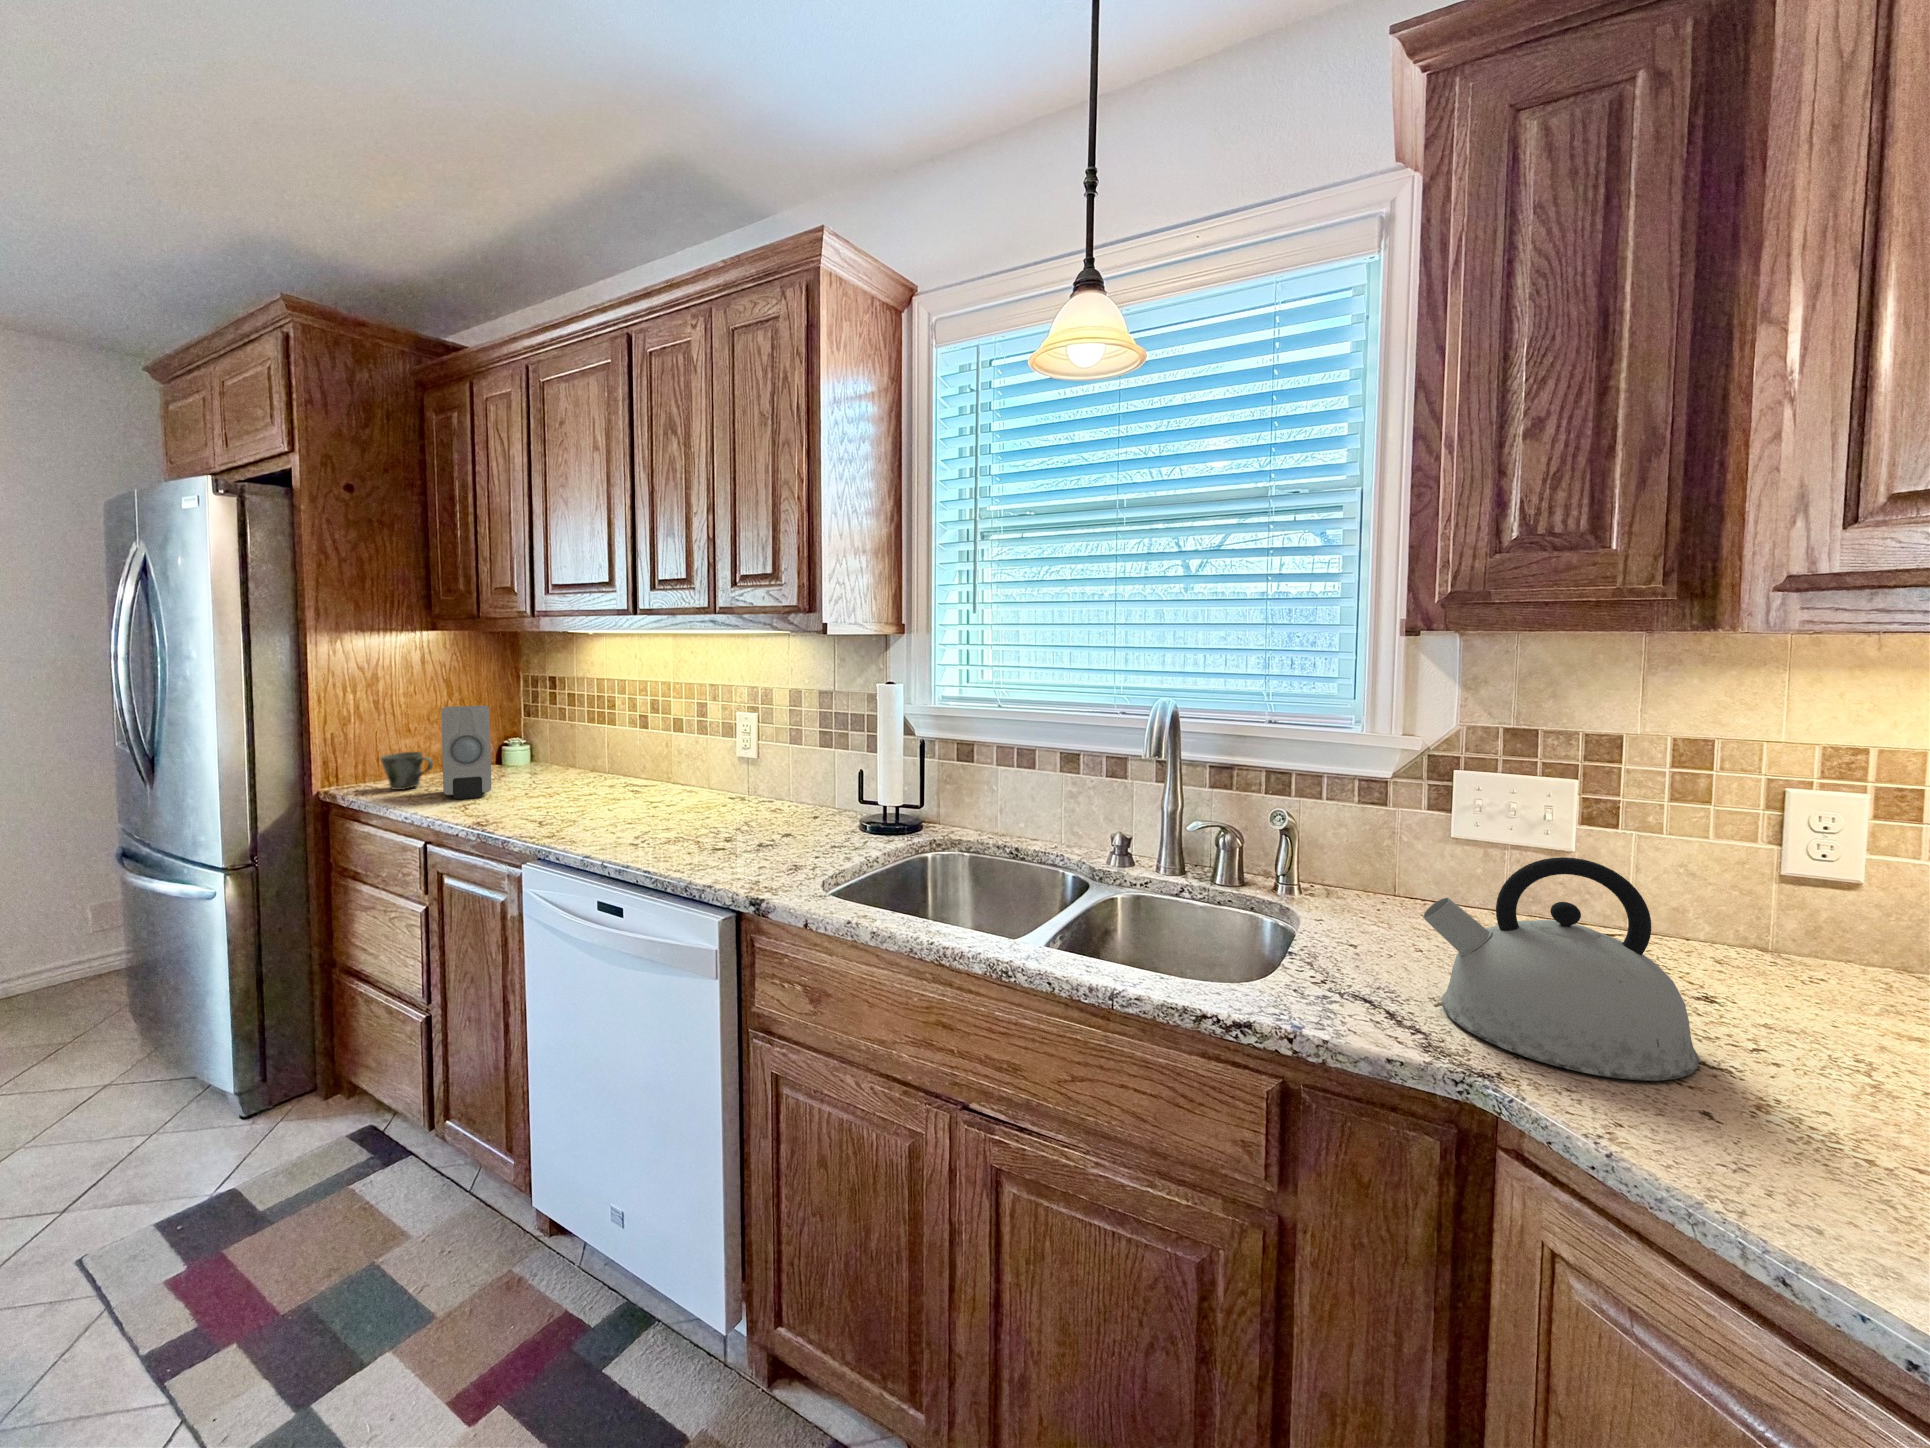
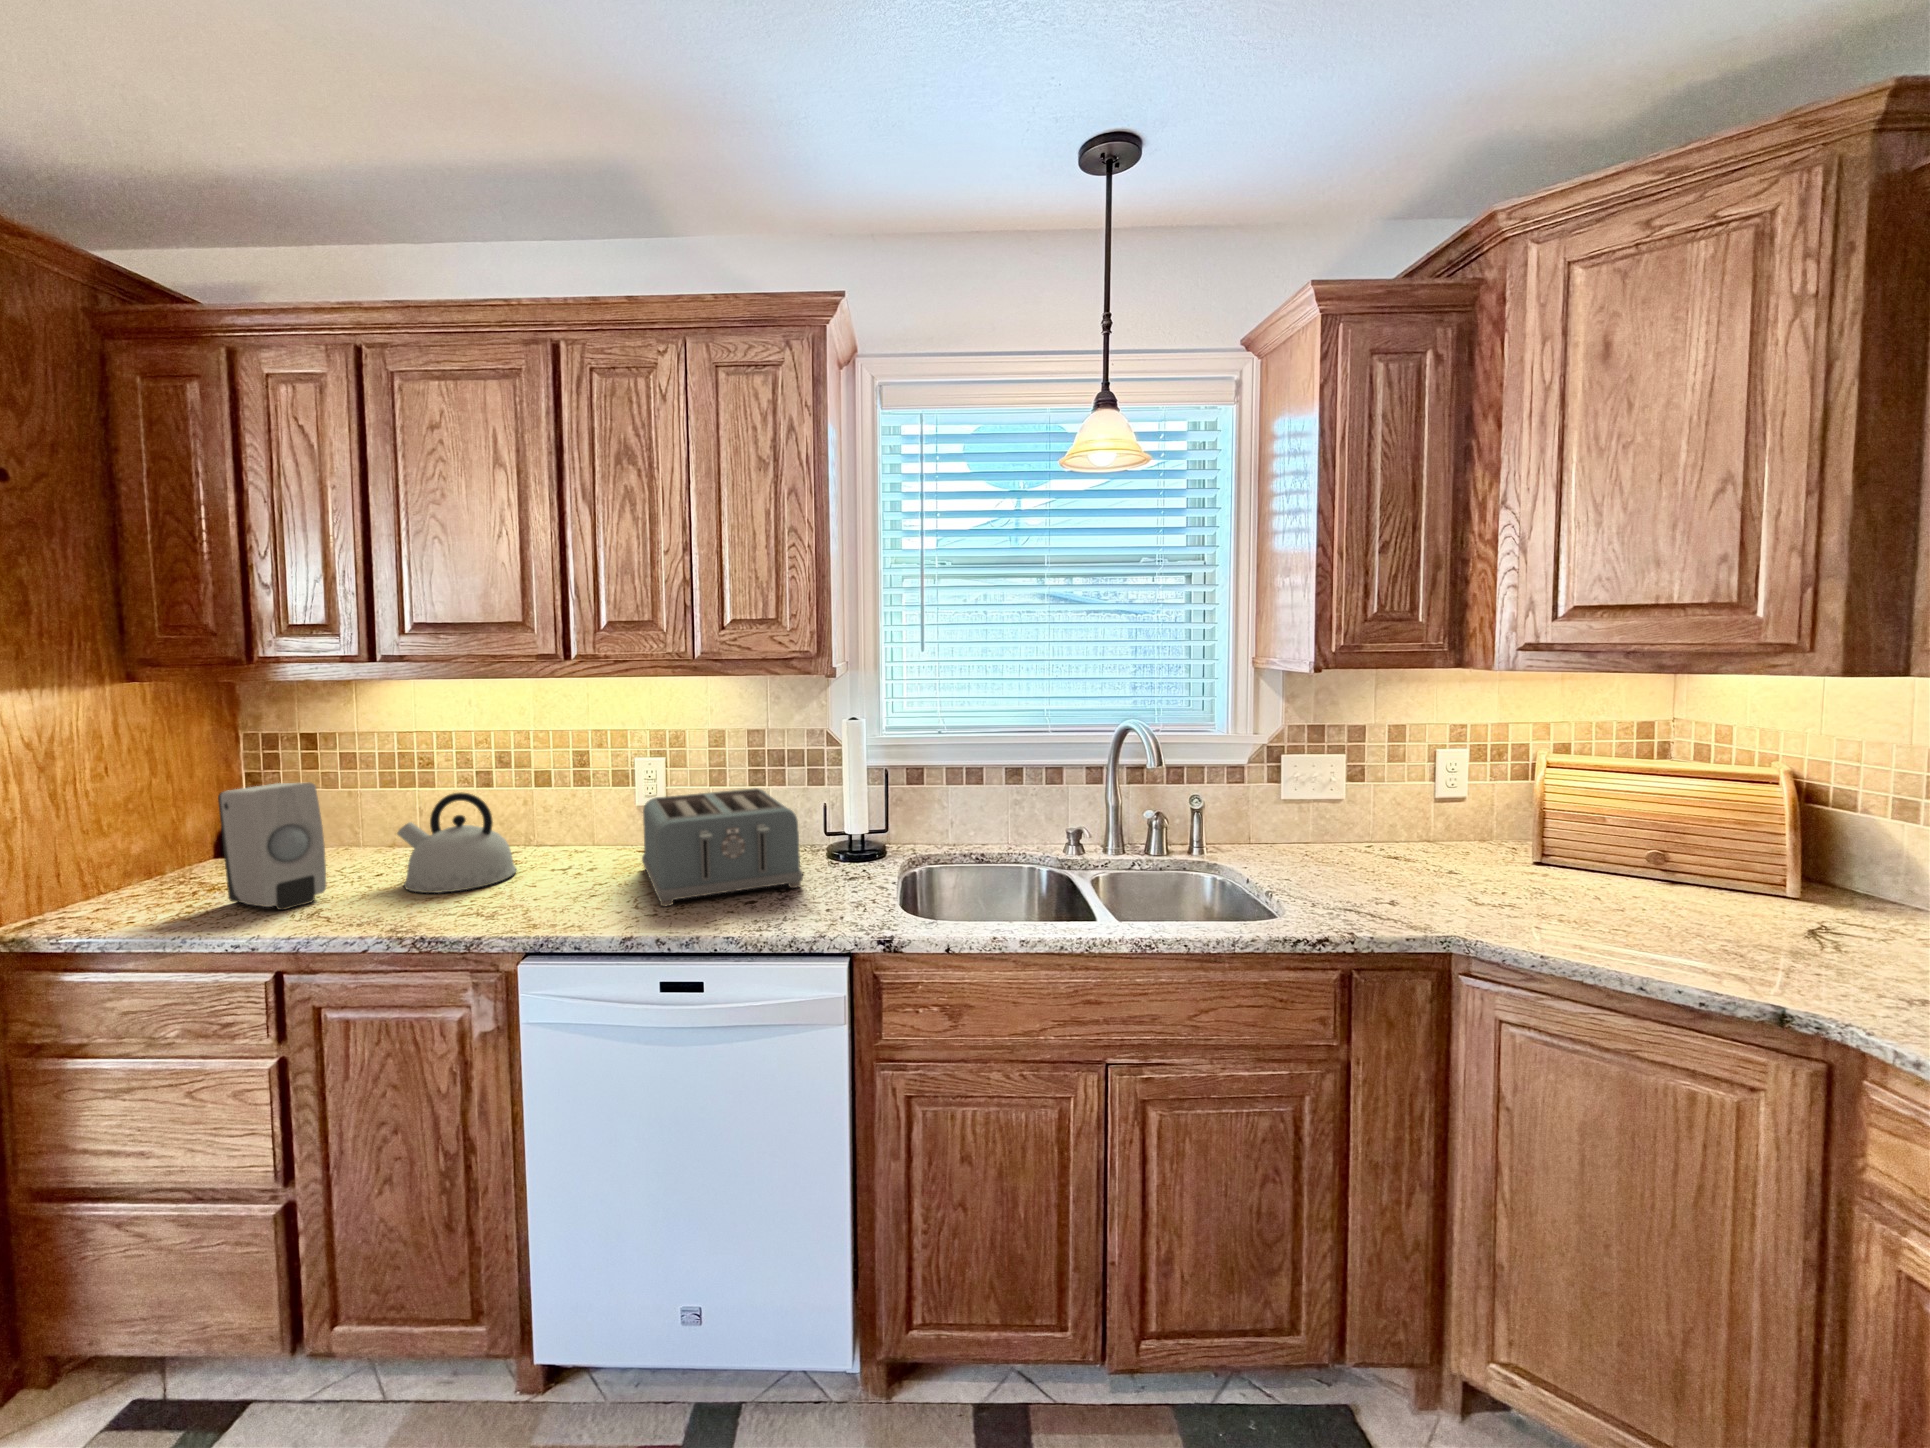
toaster: none [648,745,819,844] -> present [642,788,803,906]
mug: present [381,752,433,790] -> none [103,857,195,916]
kettle: present [1423,857,1699,1080] -> present [397,792,516,893]

